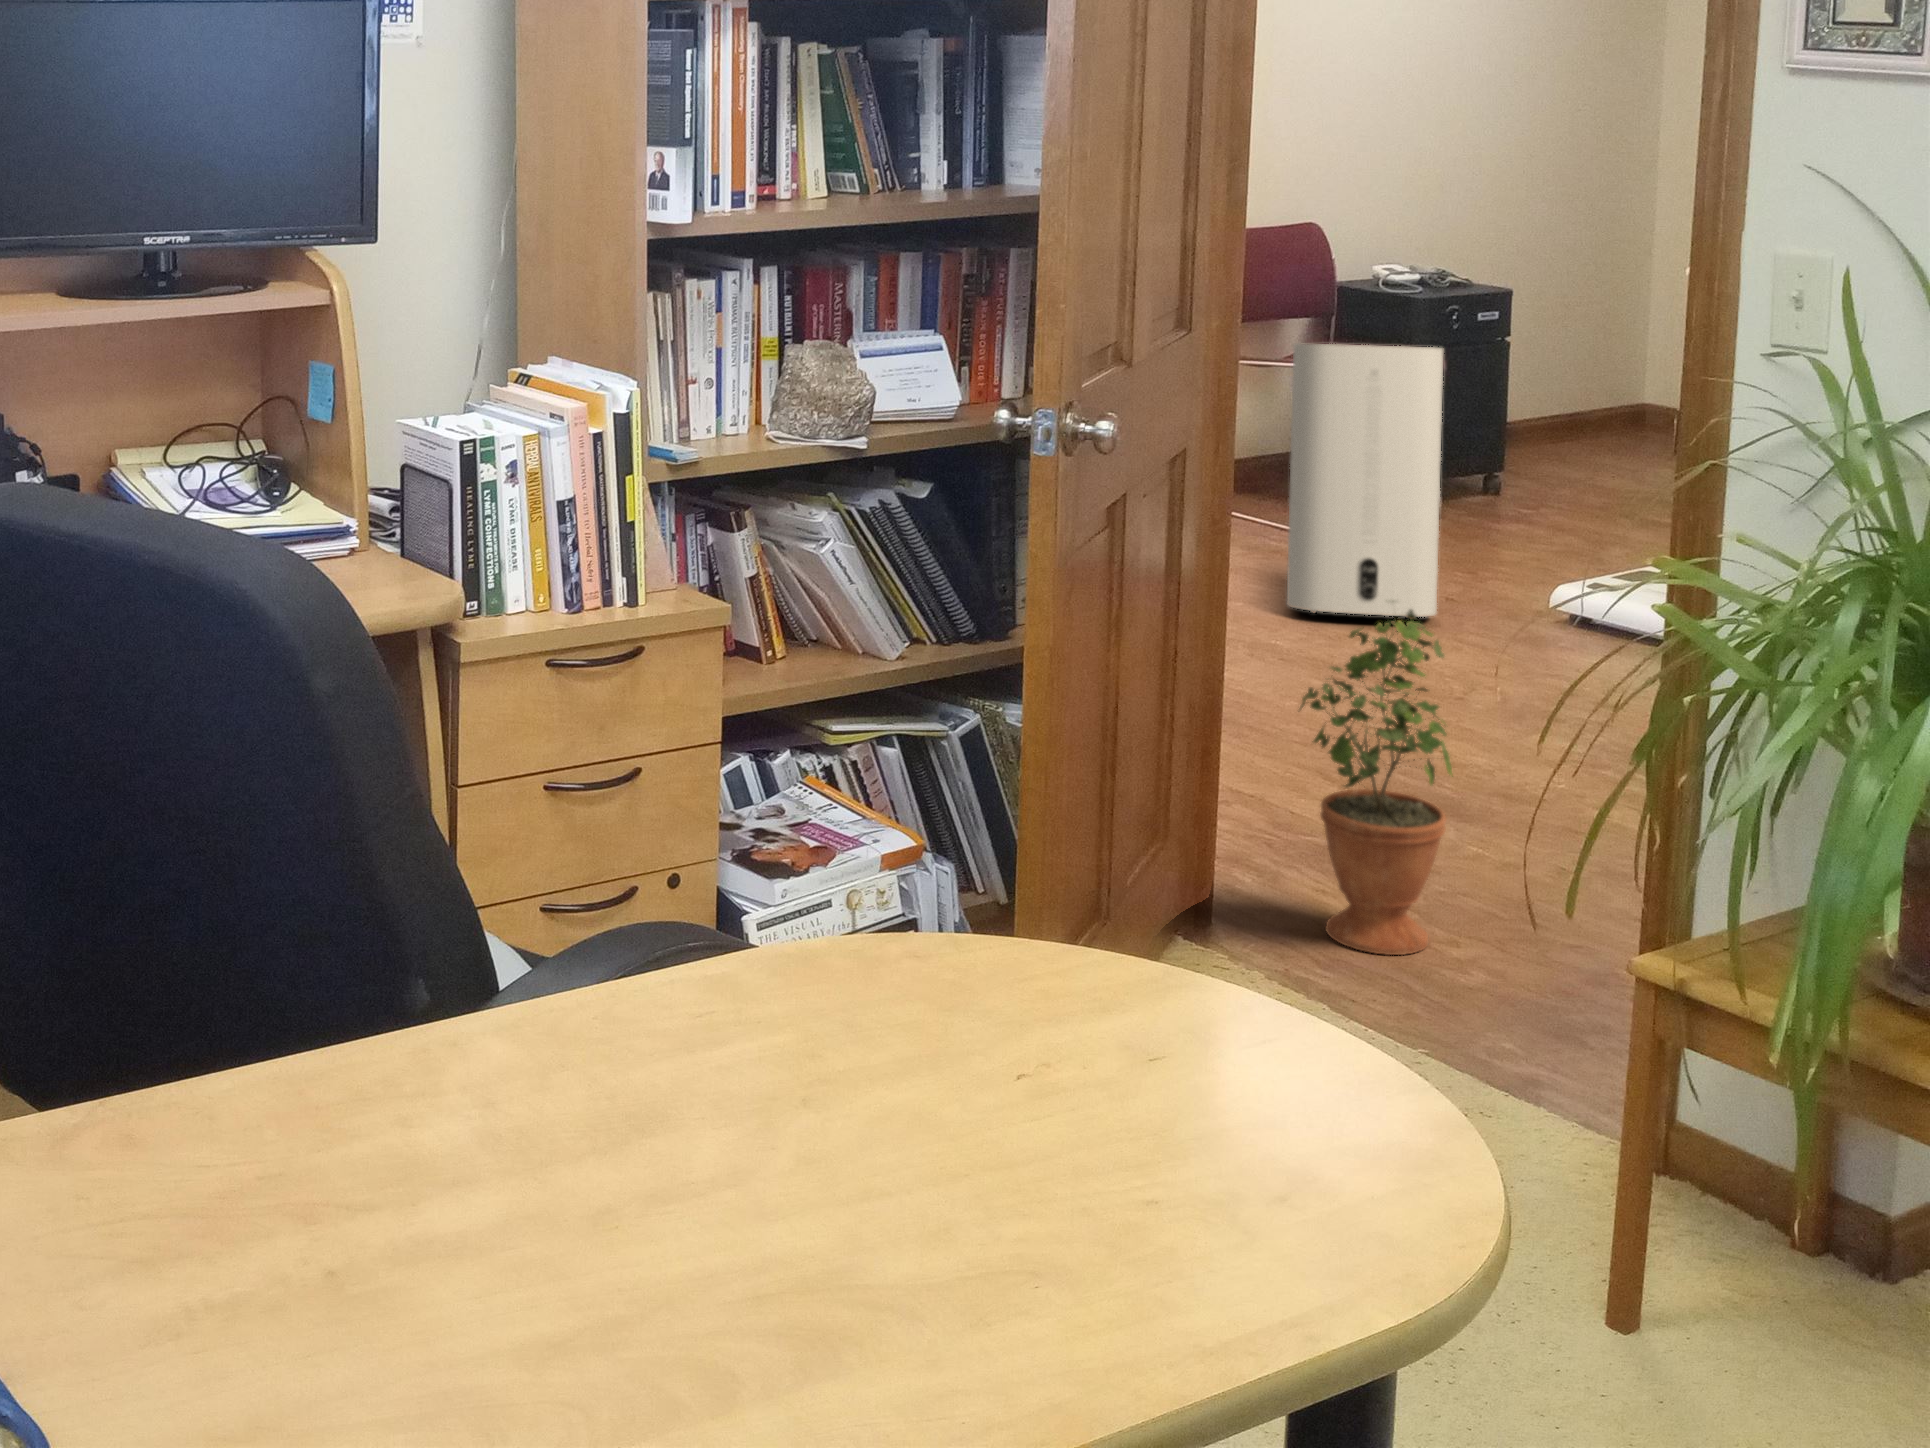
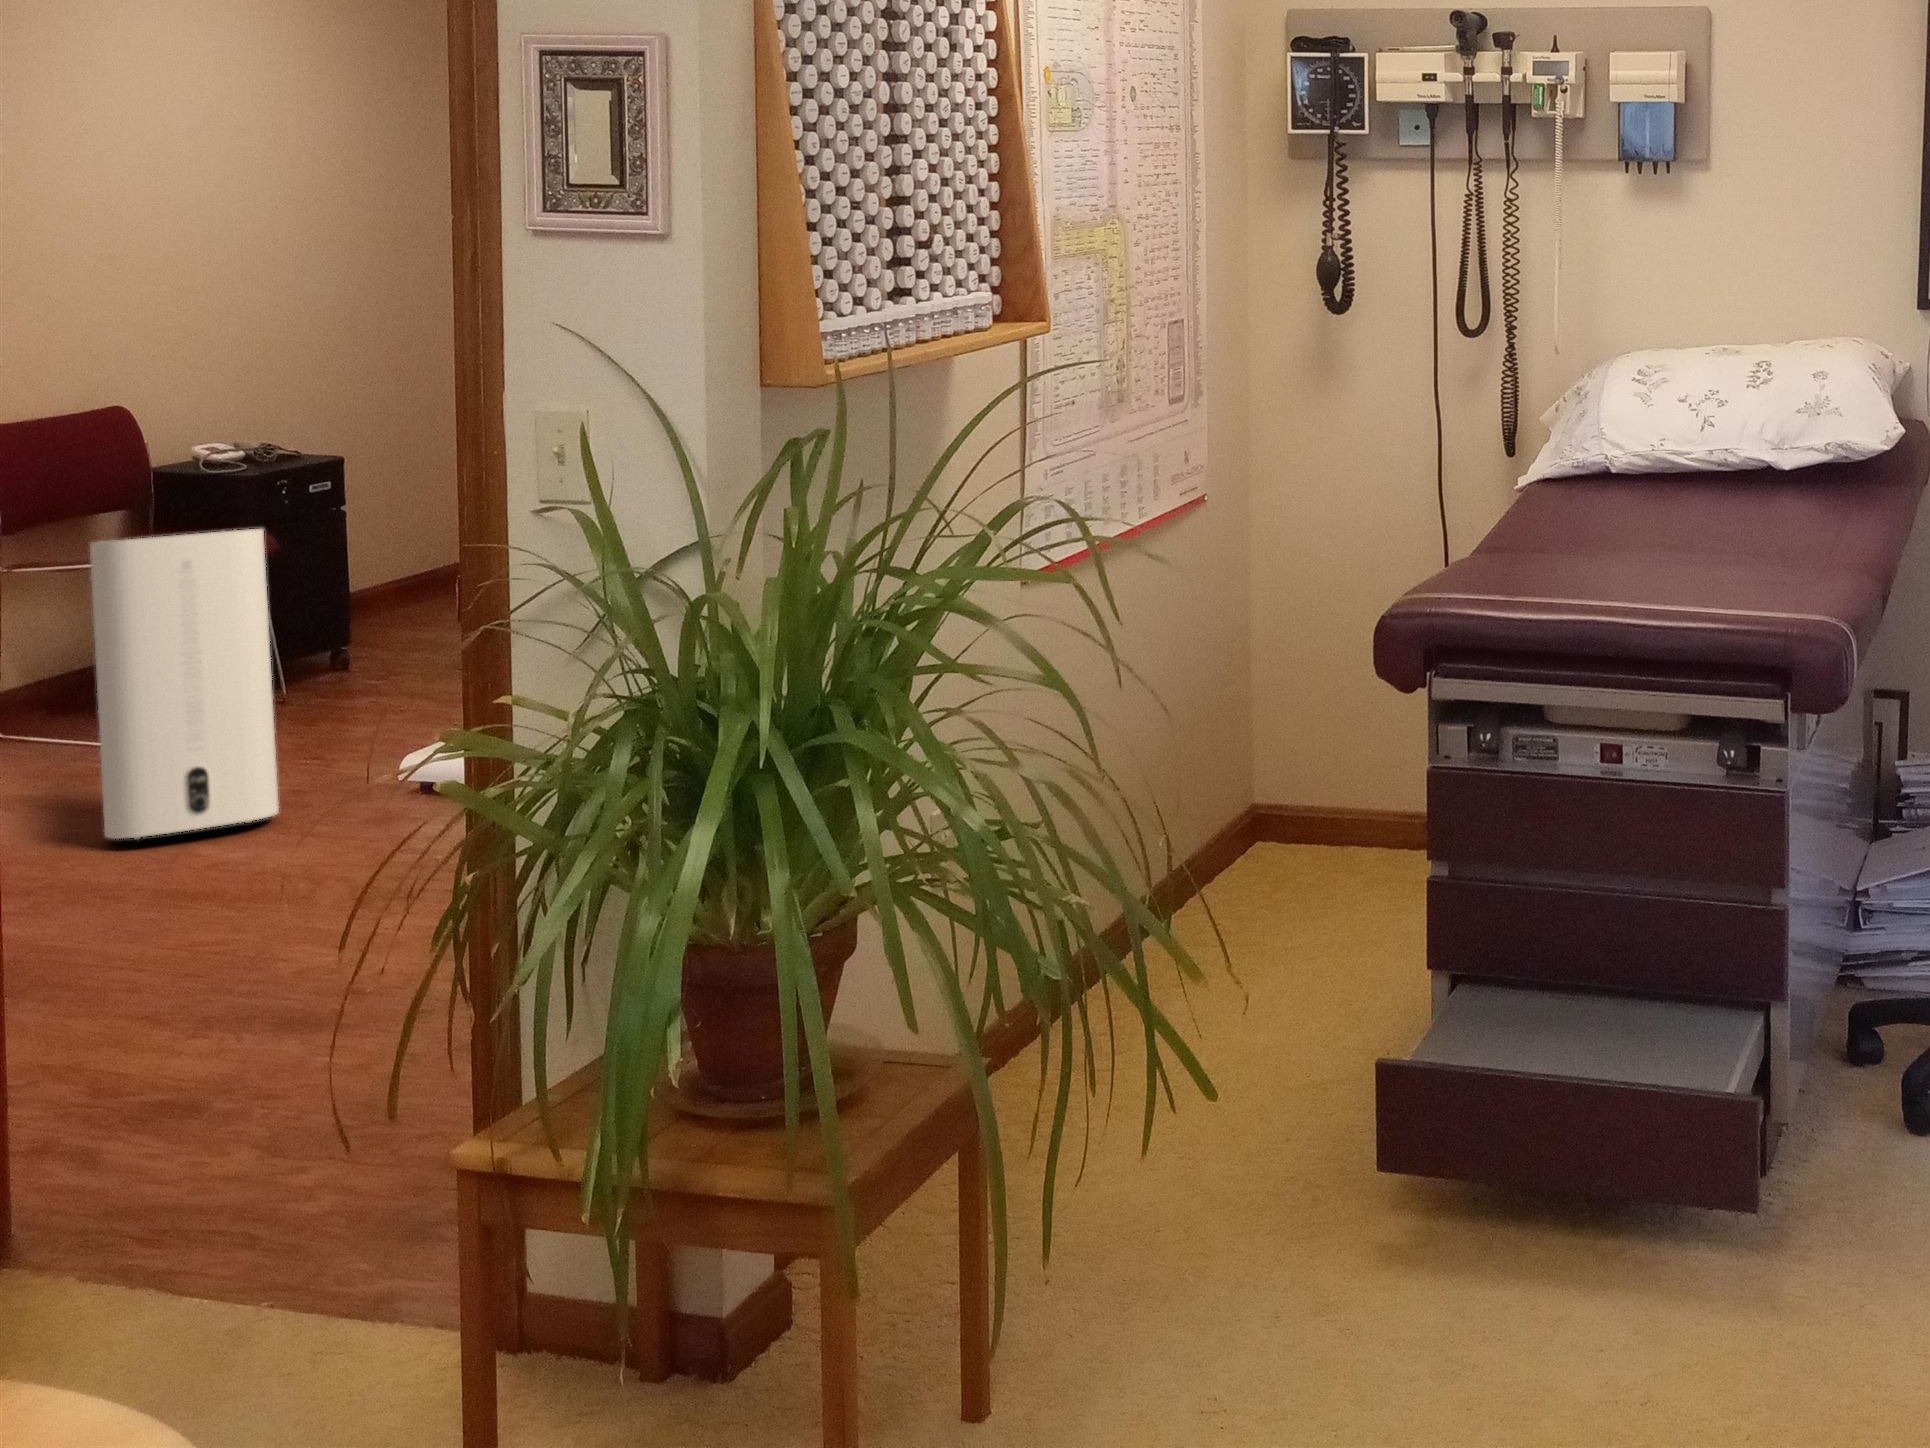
potted plant: present [1300,600,1453,955] -> none [91,819,279,1219]

